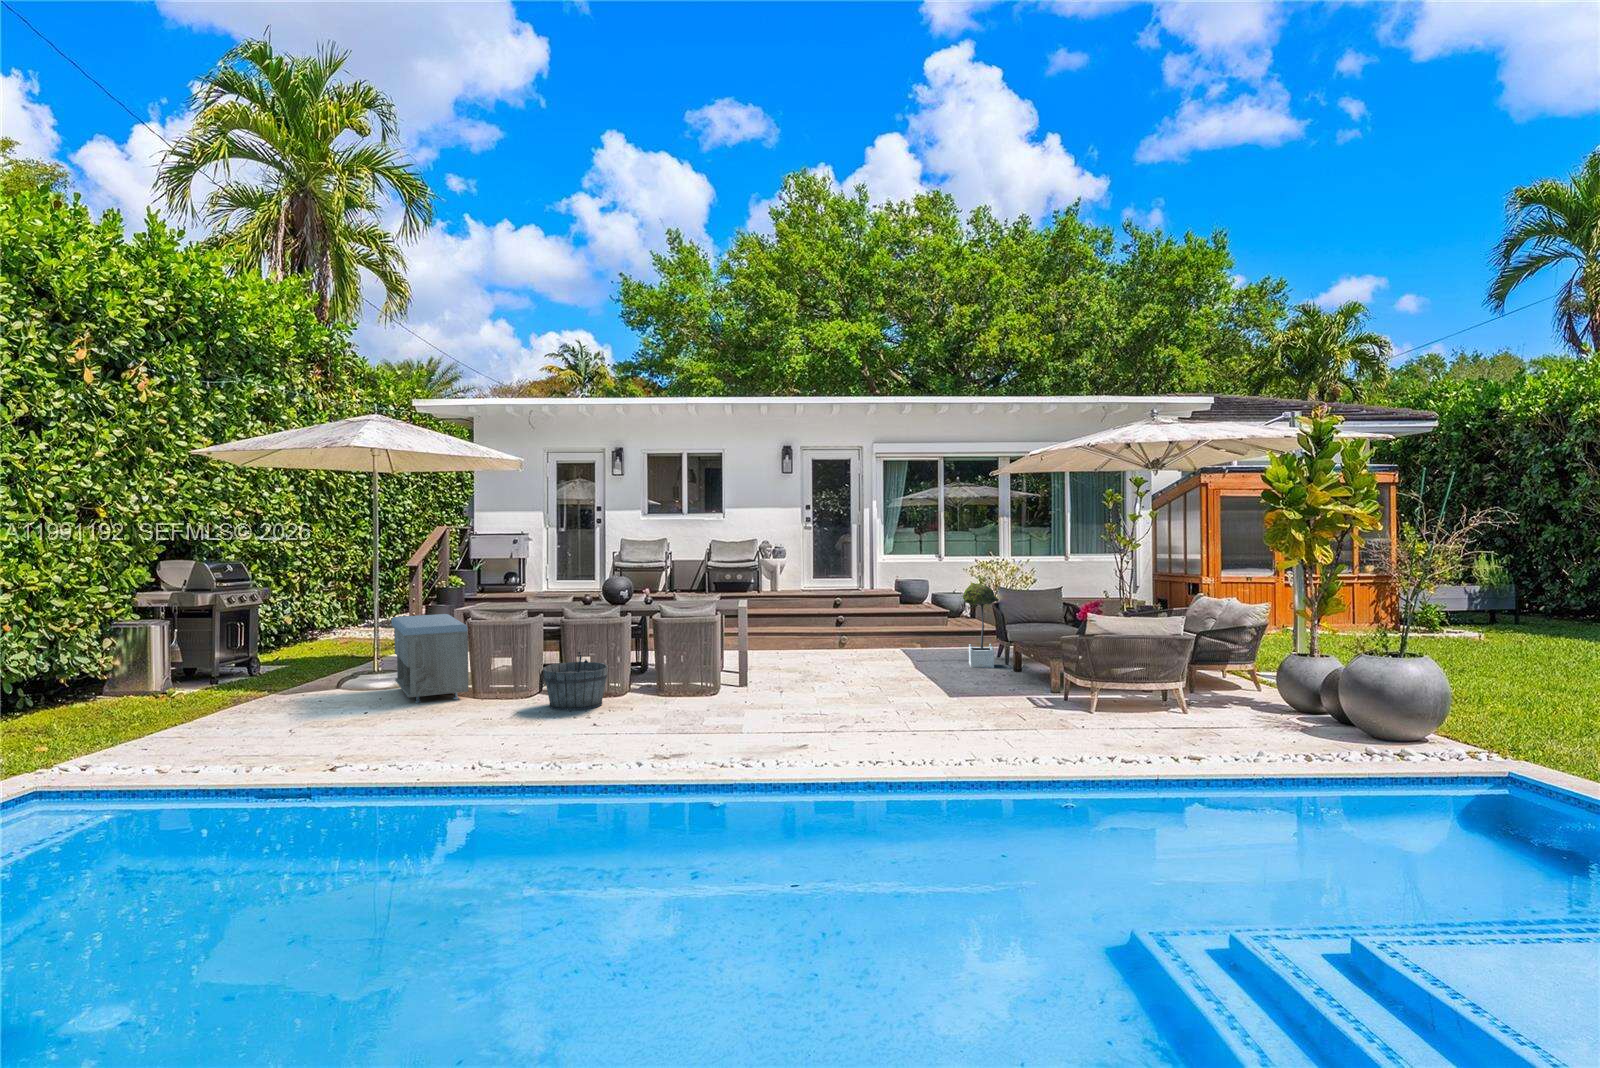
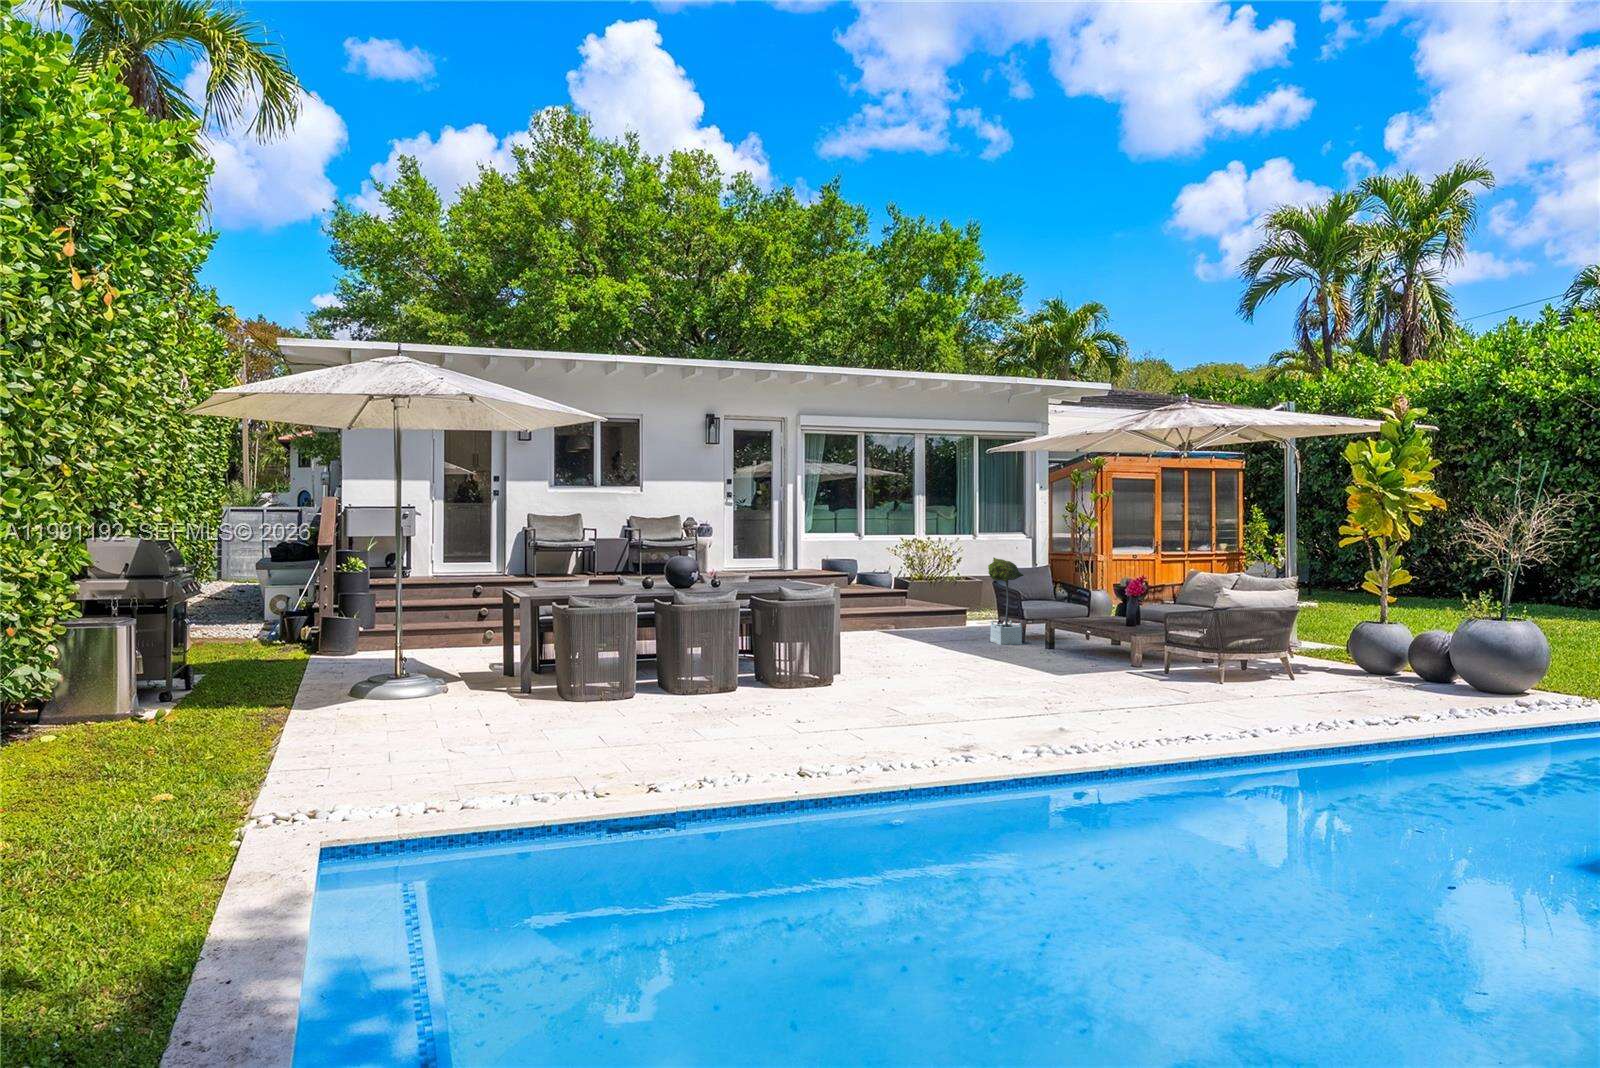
storage bench: present [391,614,468,703] -> none [418,601,554,716]
wooden bucket: present [543,652,608,711] -> none [668,641,746,712]

